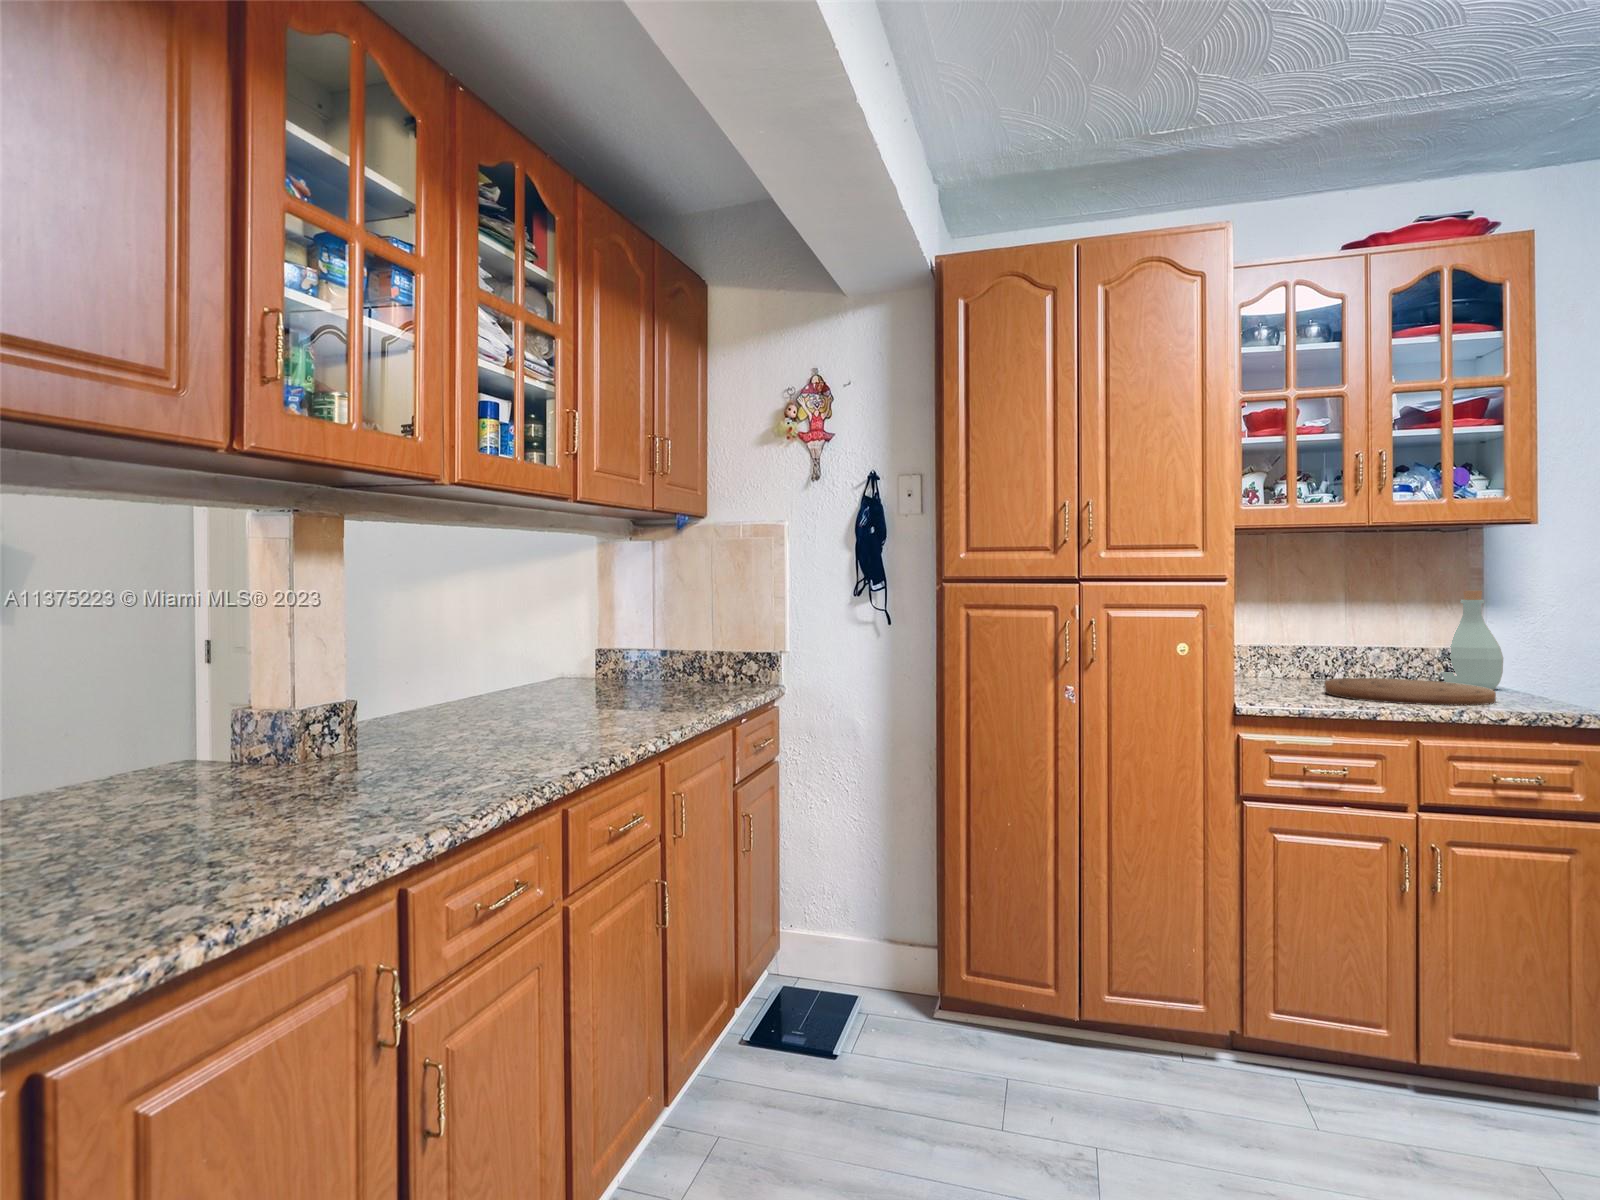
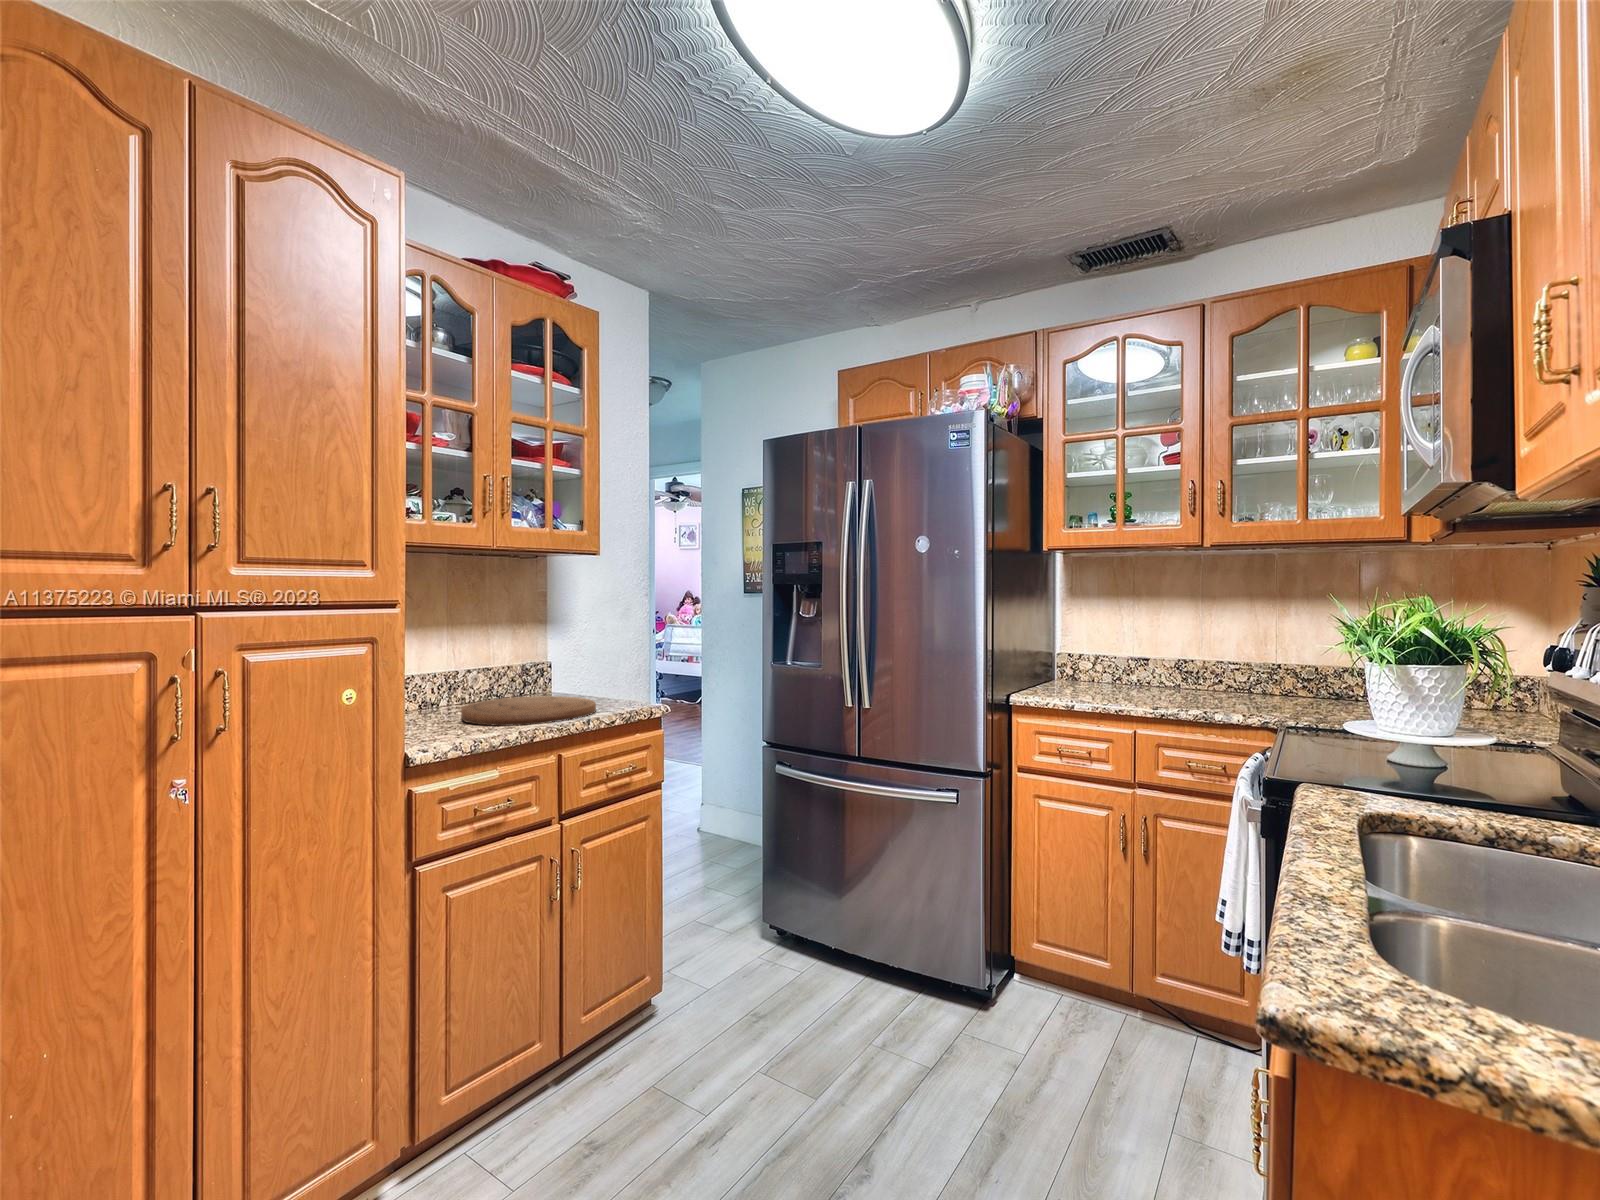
bottle: present [1442,591,1503,690] -> none [524,613,568,699]

